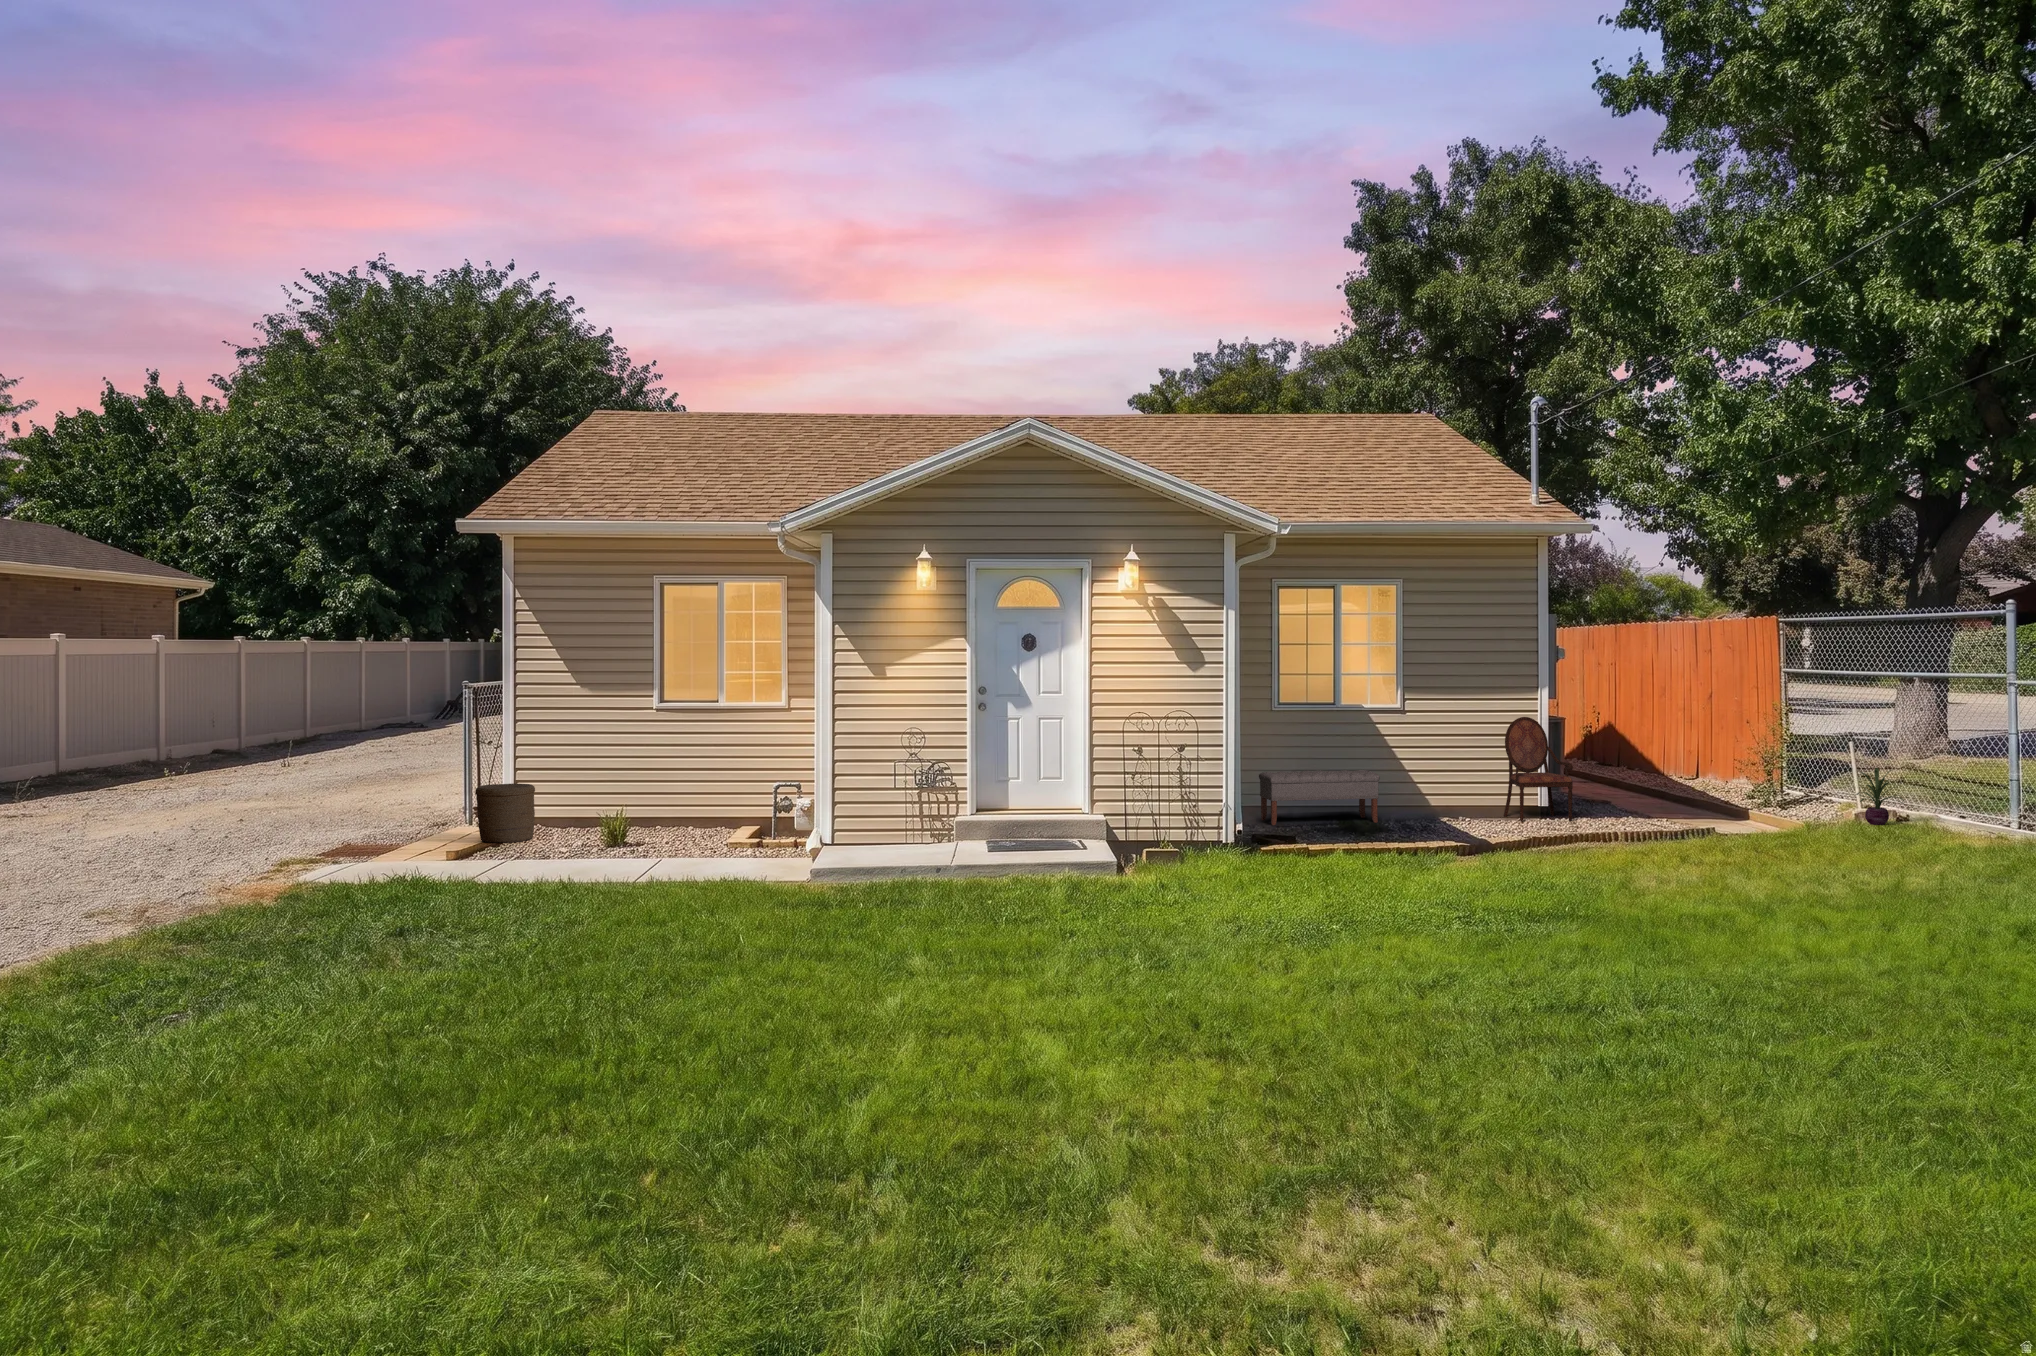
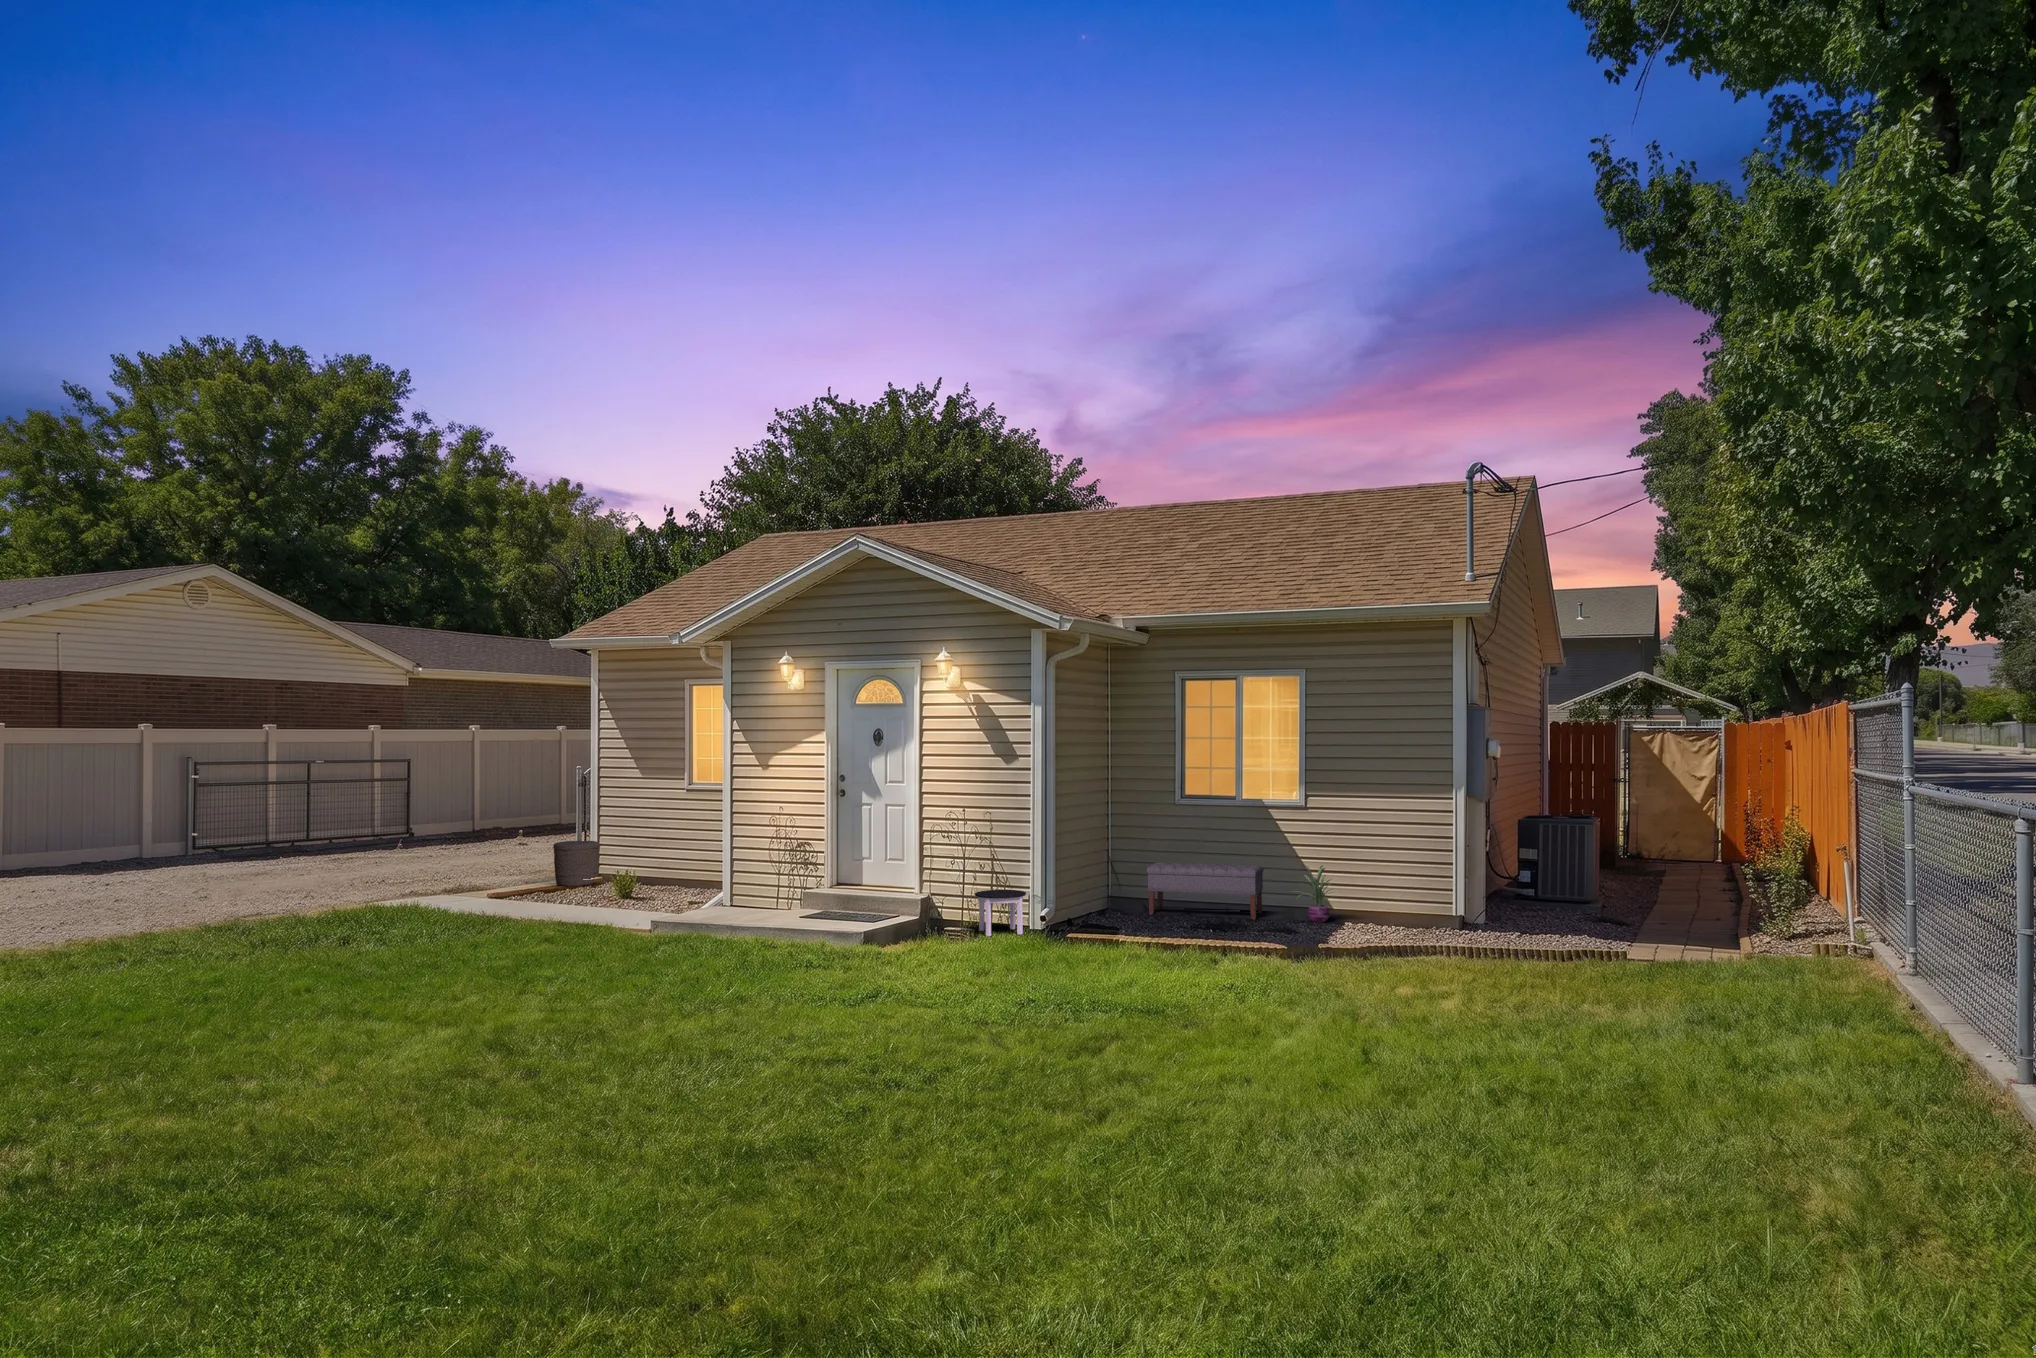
armchair: present [1504,717,1573,822] -> none [1399,817,1466,934]
decorative plant: present [1856,768,1904,825] -> present [1297,865,1332,923]
round table: none [1178,805,1233,854] -> present [975,890,1026,936]

